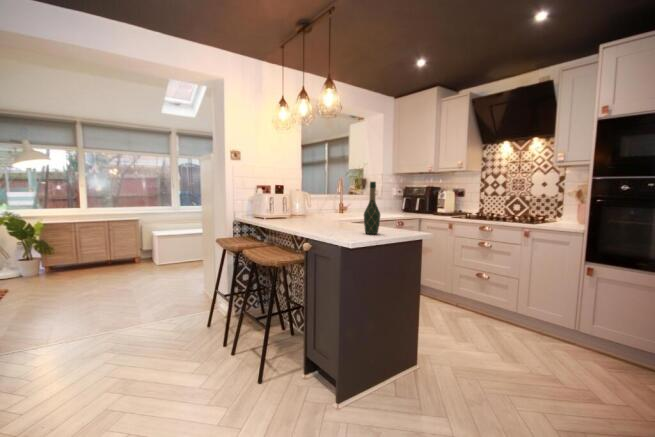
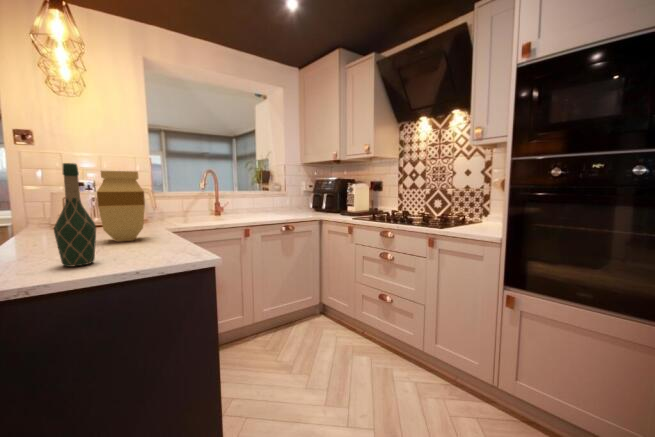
vase: none [332,183,362,226] -> present [97,171,145,242]

